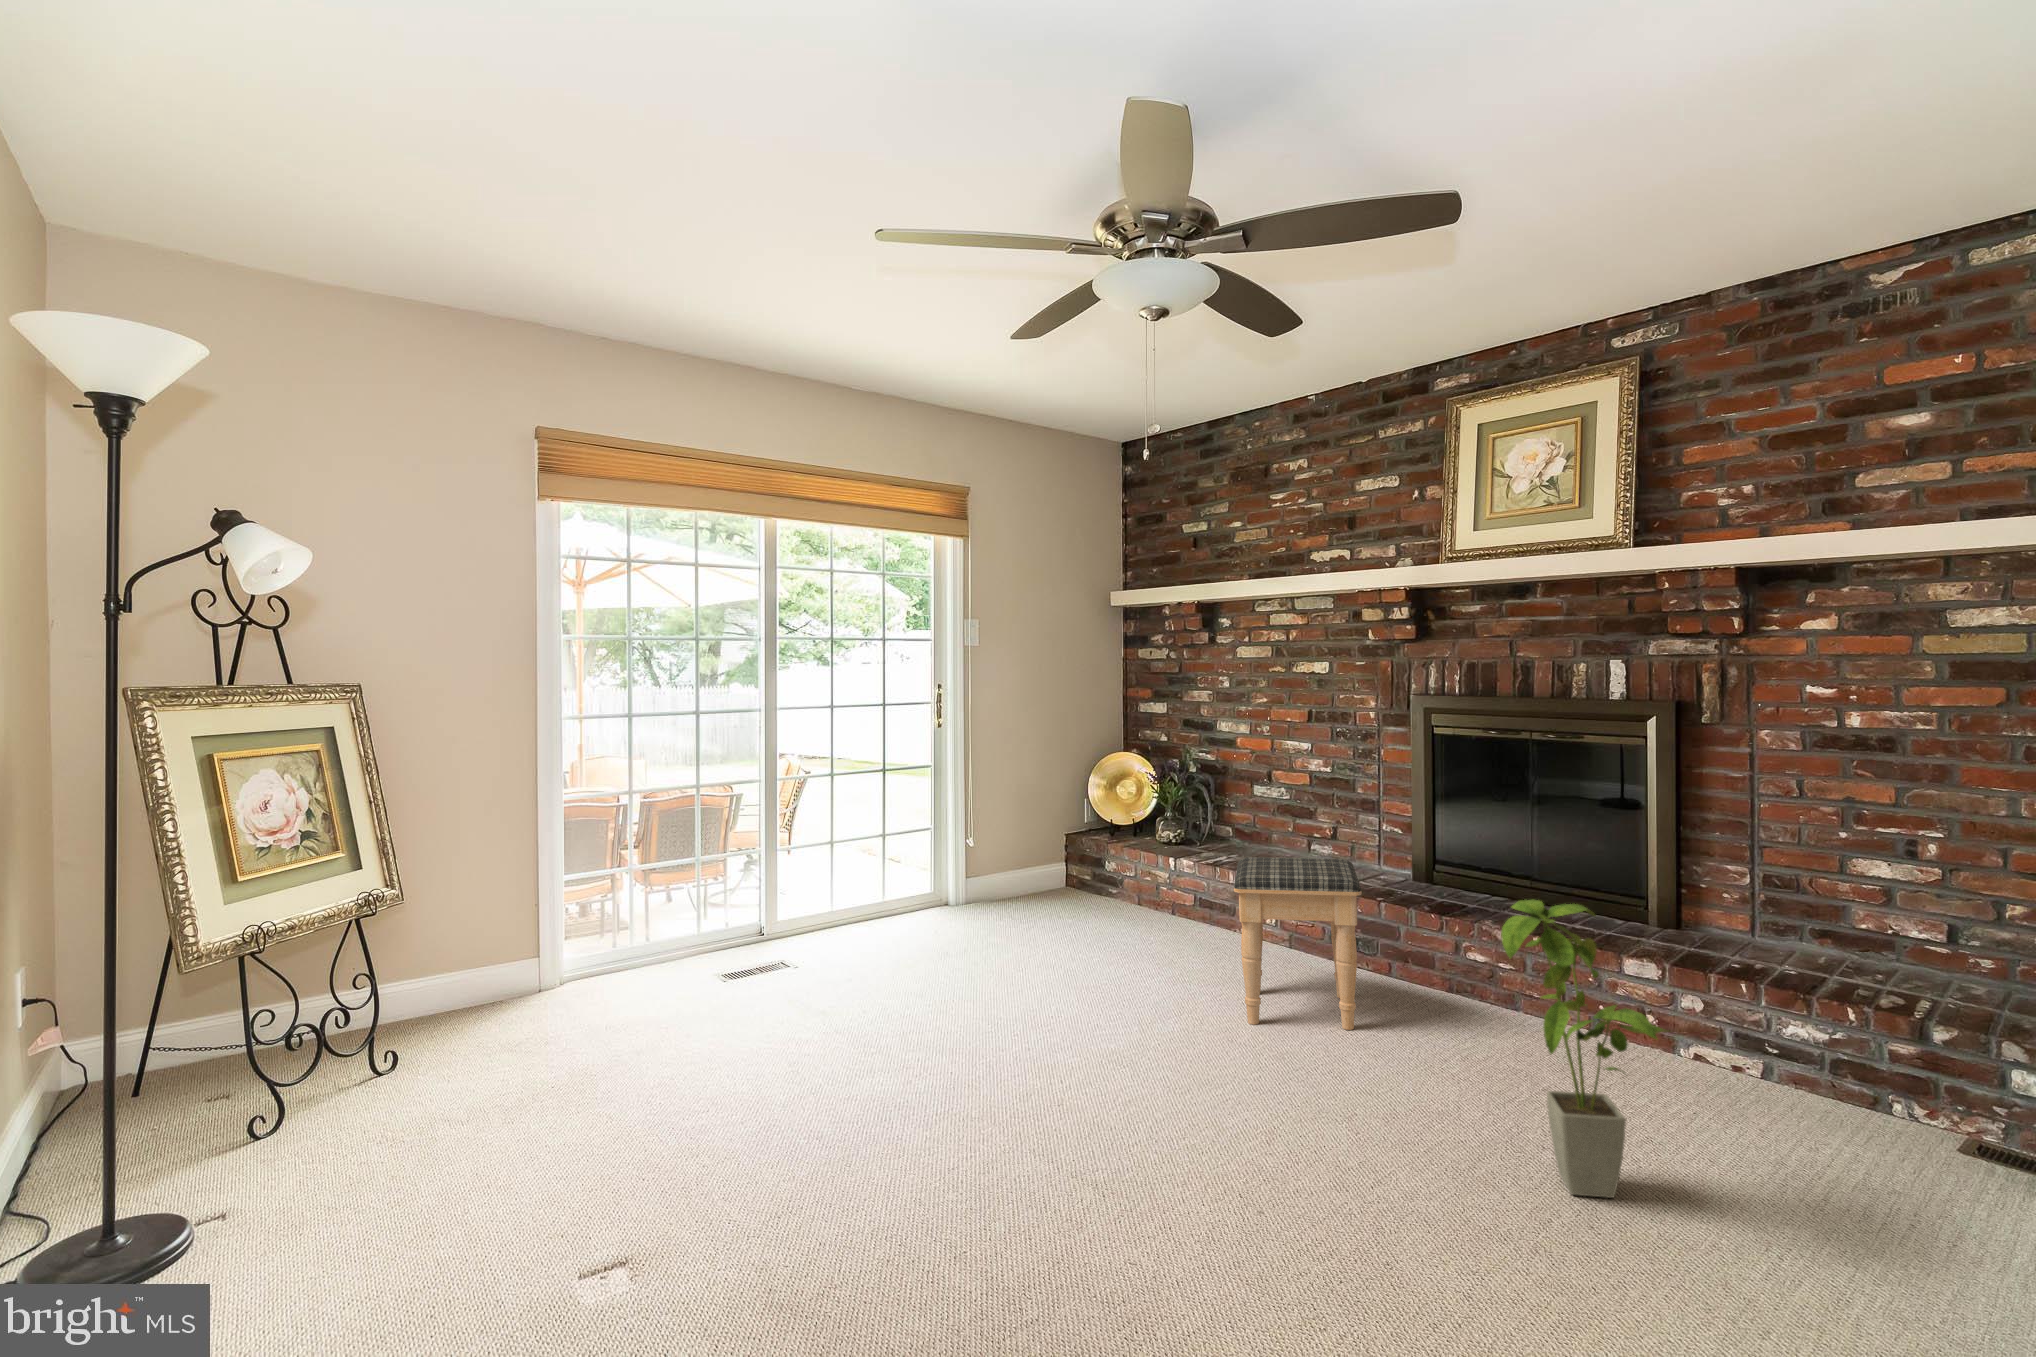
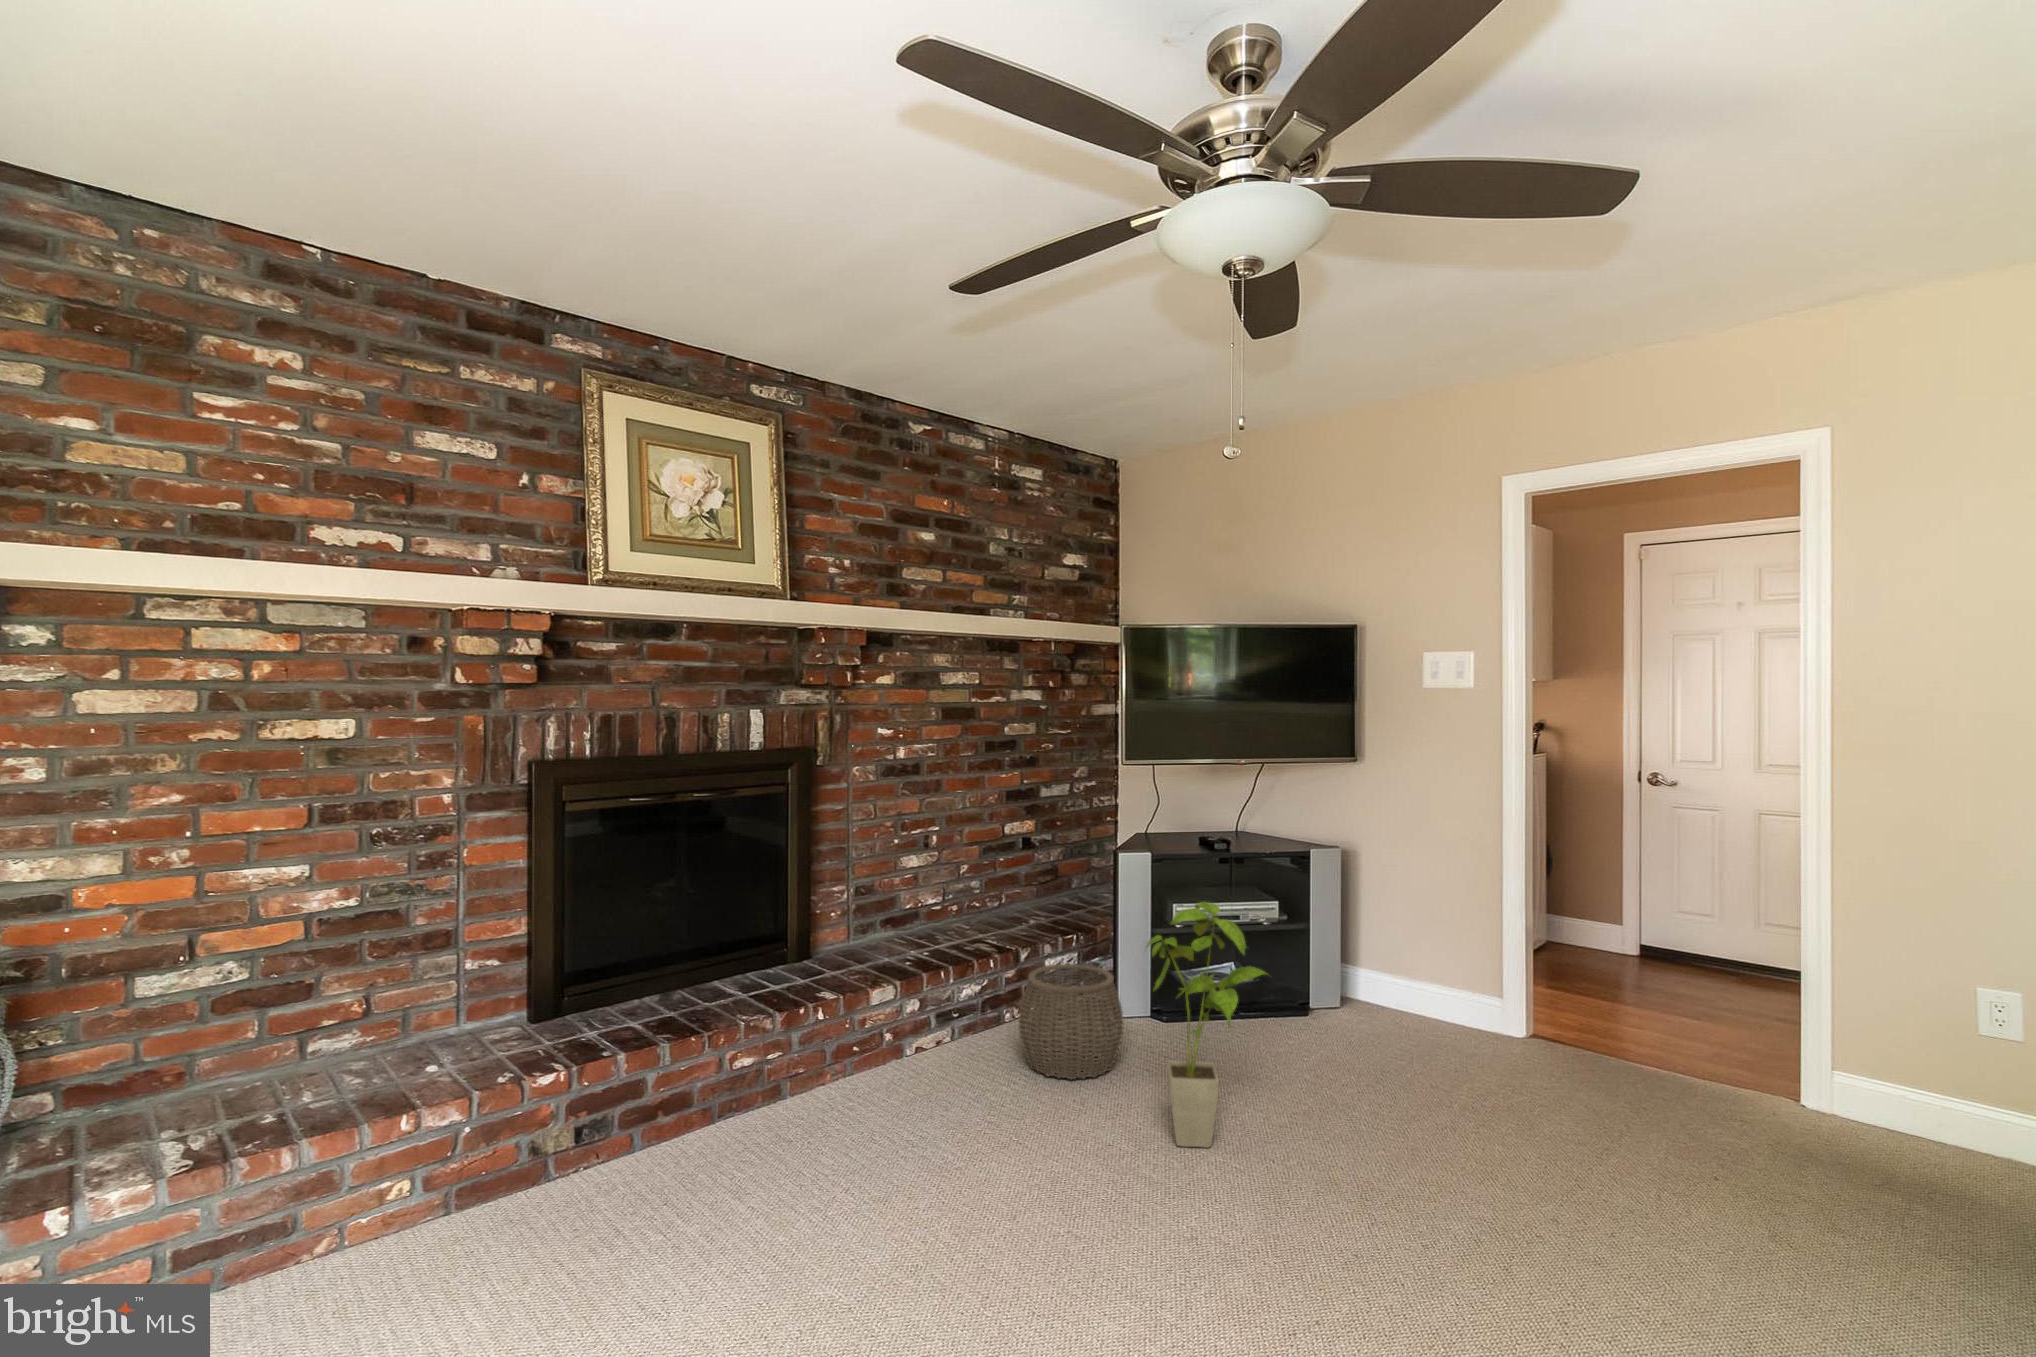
footstool: present [1234,857,1362,1030] -> none [595,995,832,1287]
woven basket: none [1684,998,1855,1158] -> present [1019,964,1124,1079]

